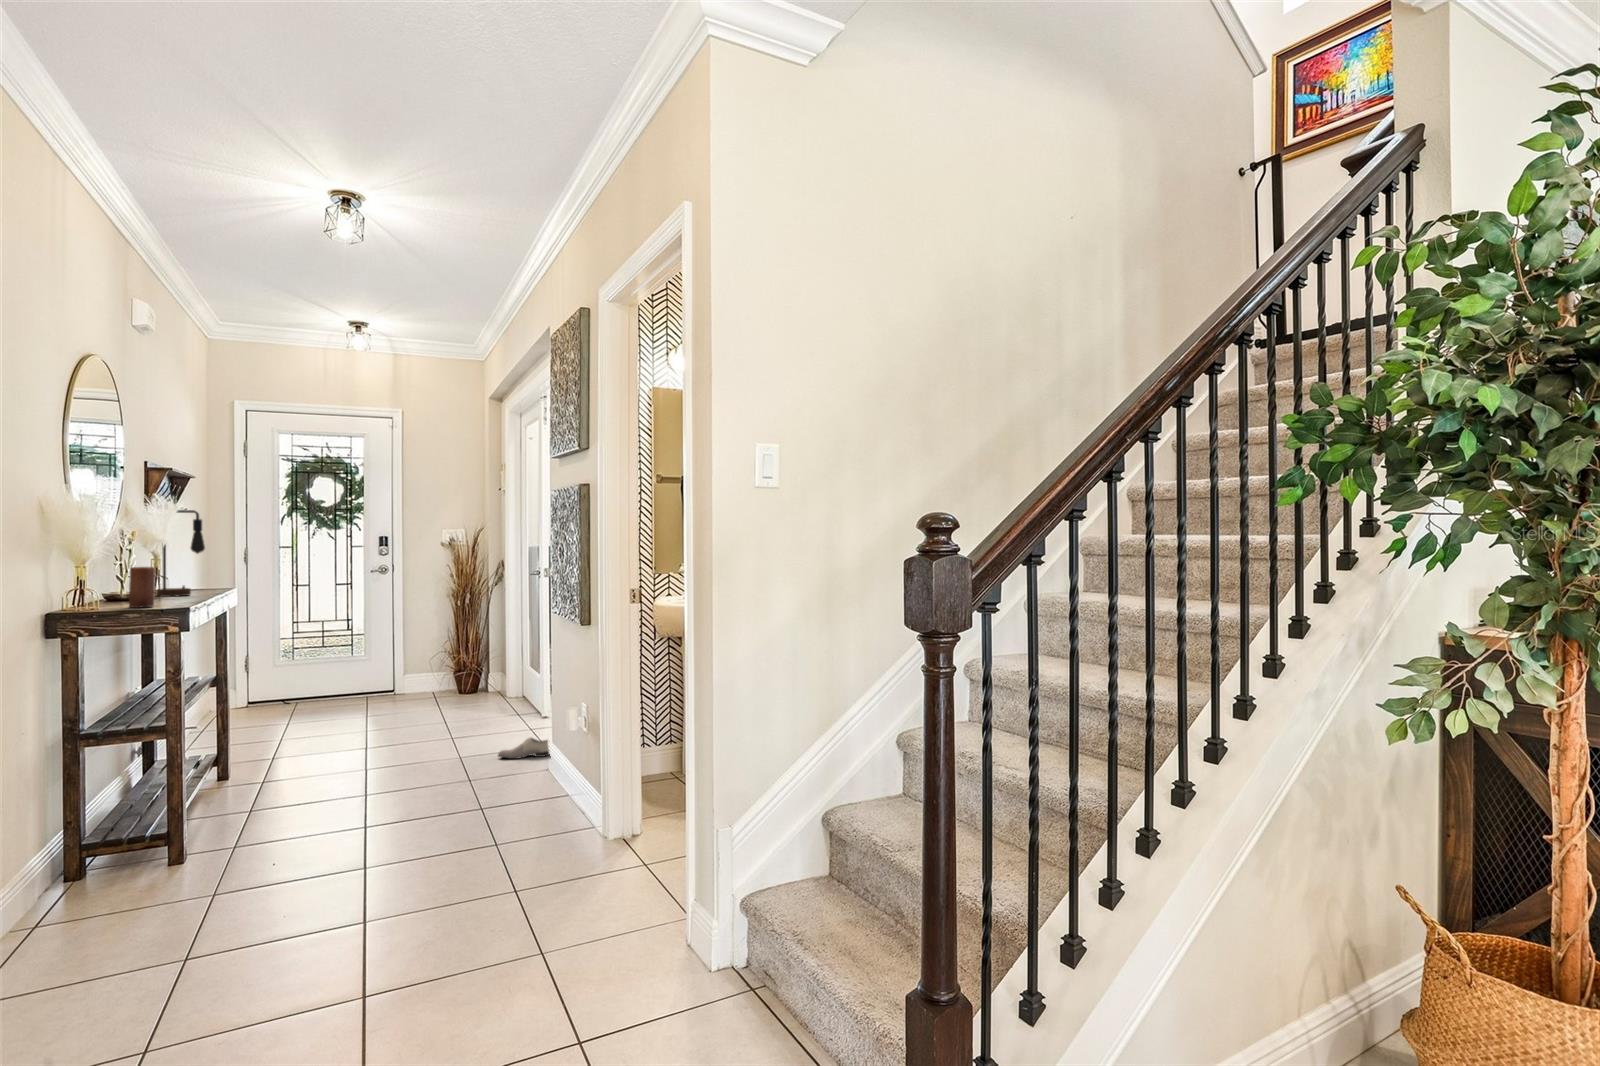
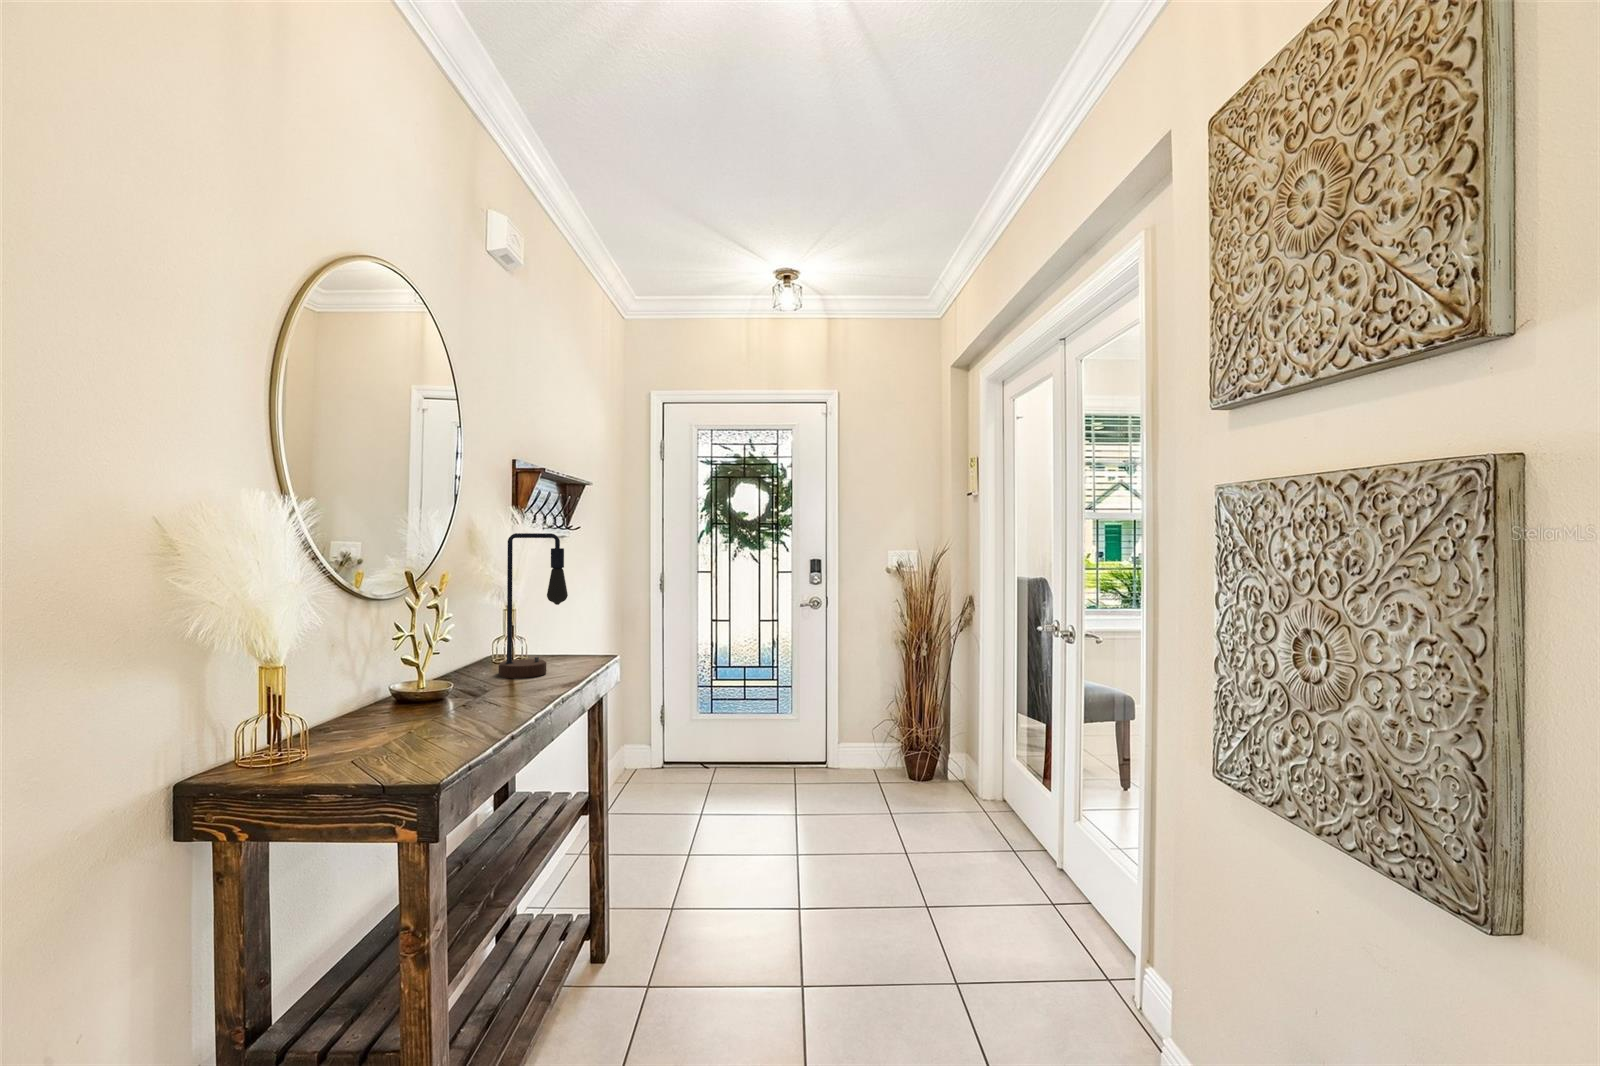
candle: present [129,567,155,608] -> none [348,667,400,764]
shoe: present [498,738,550,759] -> none [1035,994,1143,1045]

